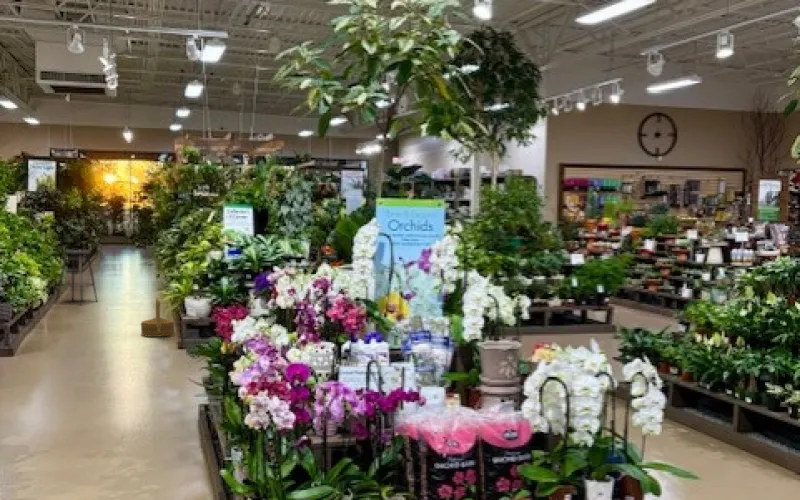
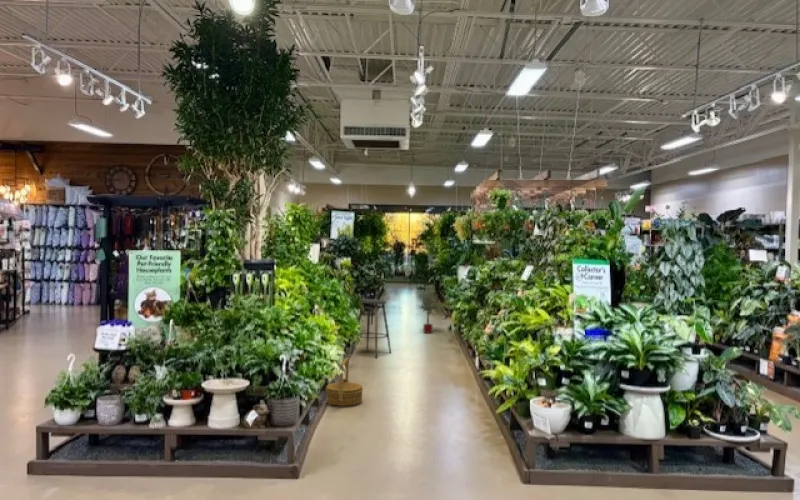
potted tree: none [130,239,157,287] -> present [421,288,444,333]
woven basket: present [141,298,174,337] -> present [326,358,363,406]

